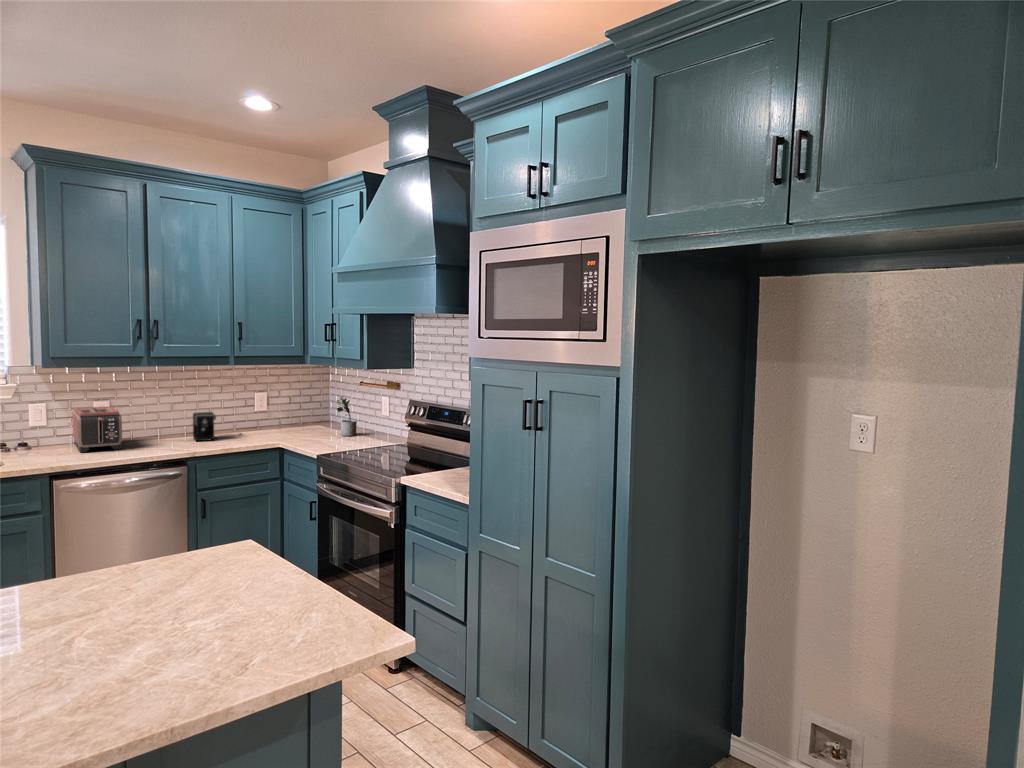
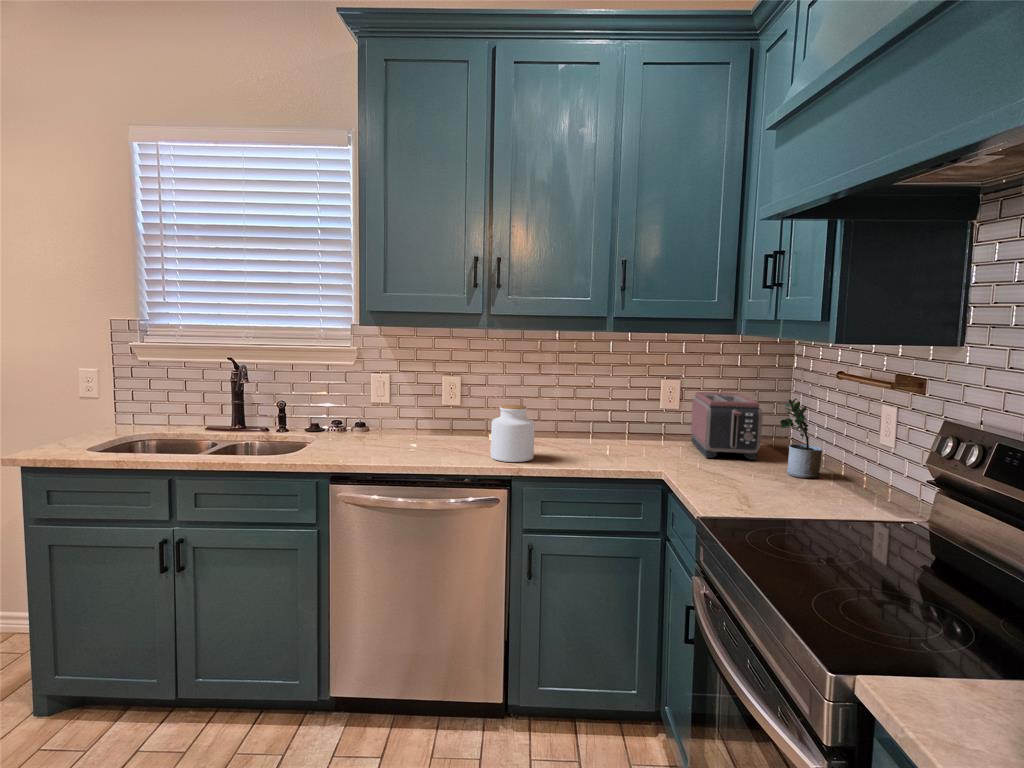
toaster: present [73,407,122,452] -> present [691,392,762,460]
coffee maker: present [193,412,241,441] -> none [548,404,626,451]
jar: none [163,414,194,450] -> present [491,405,535,462]

